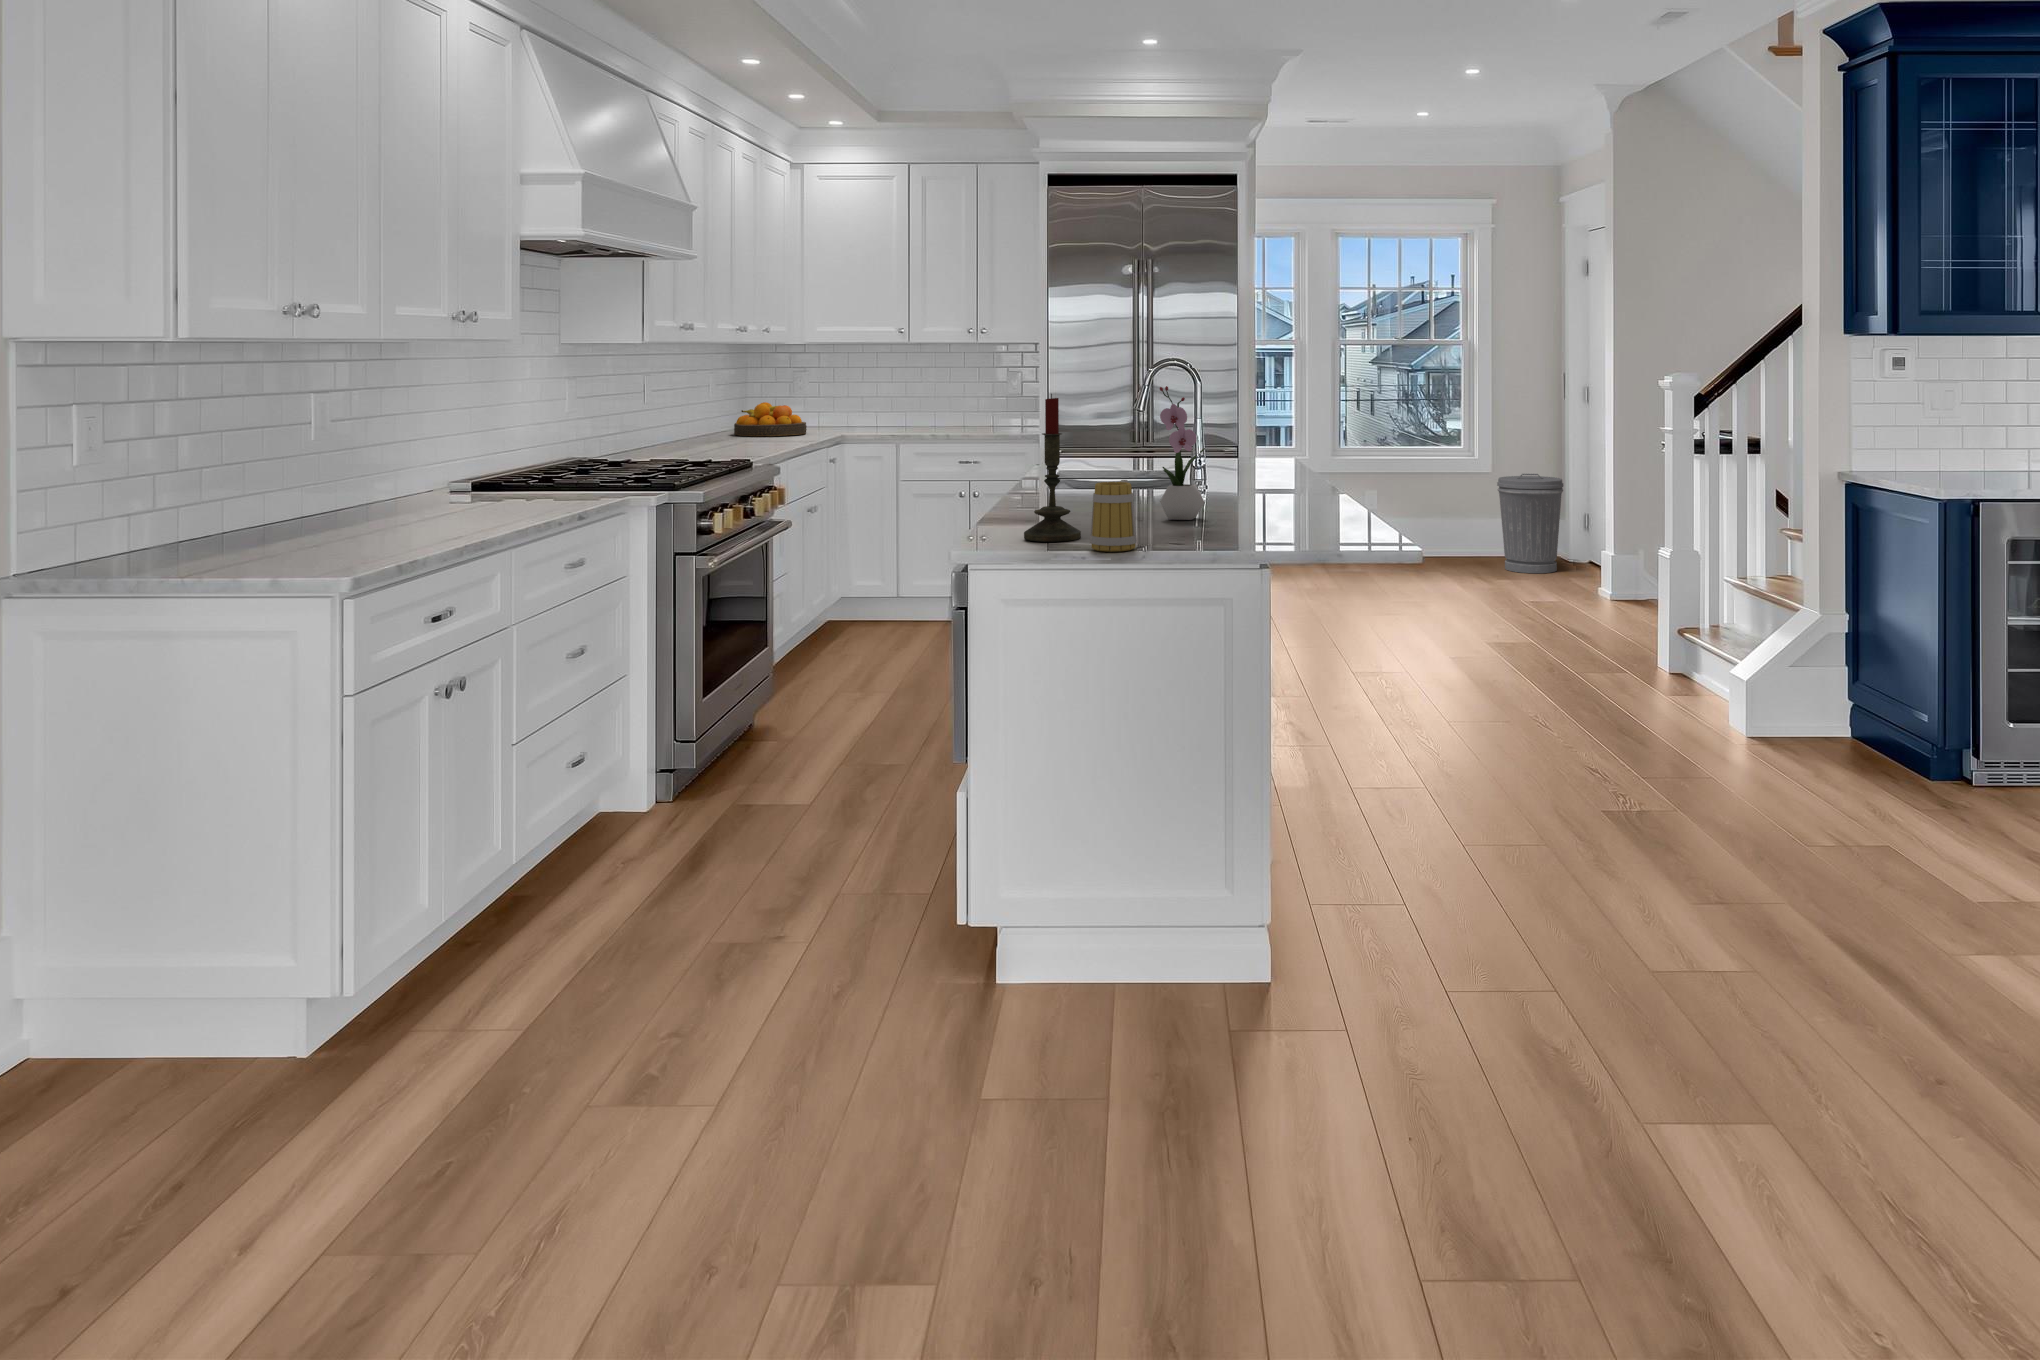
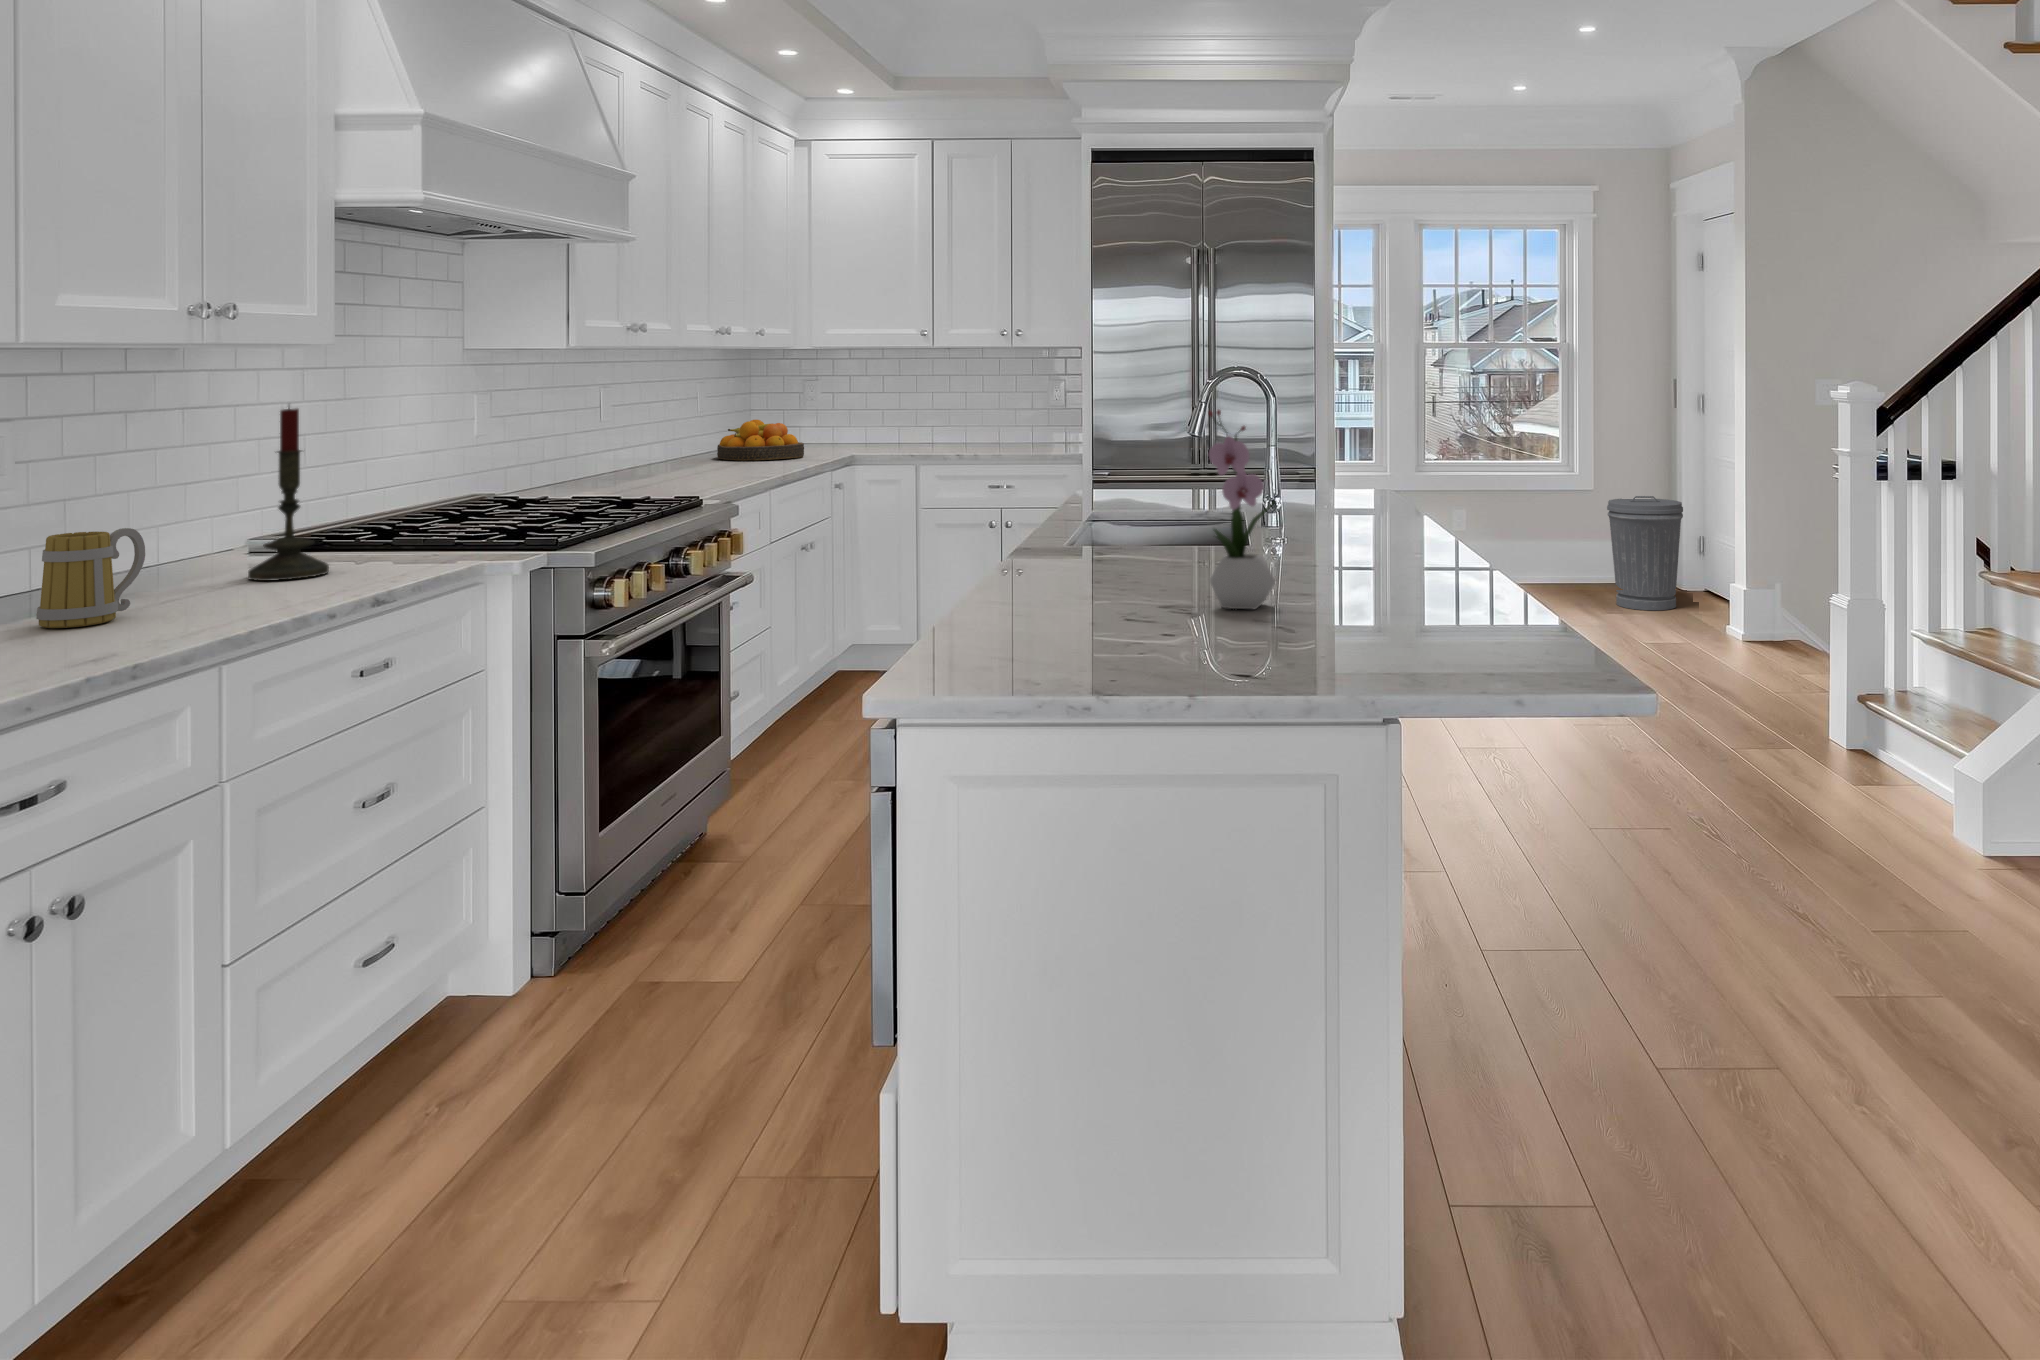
candle: present [1024,394,1081,542] -> present [248,408,329,581]
mug: present [1090,480,1137,552] -> present [36,528,145,628]

